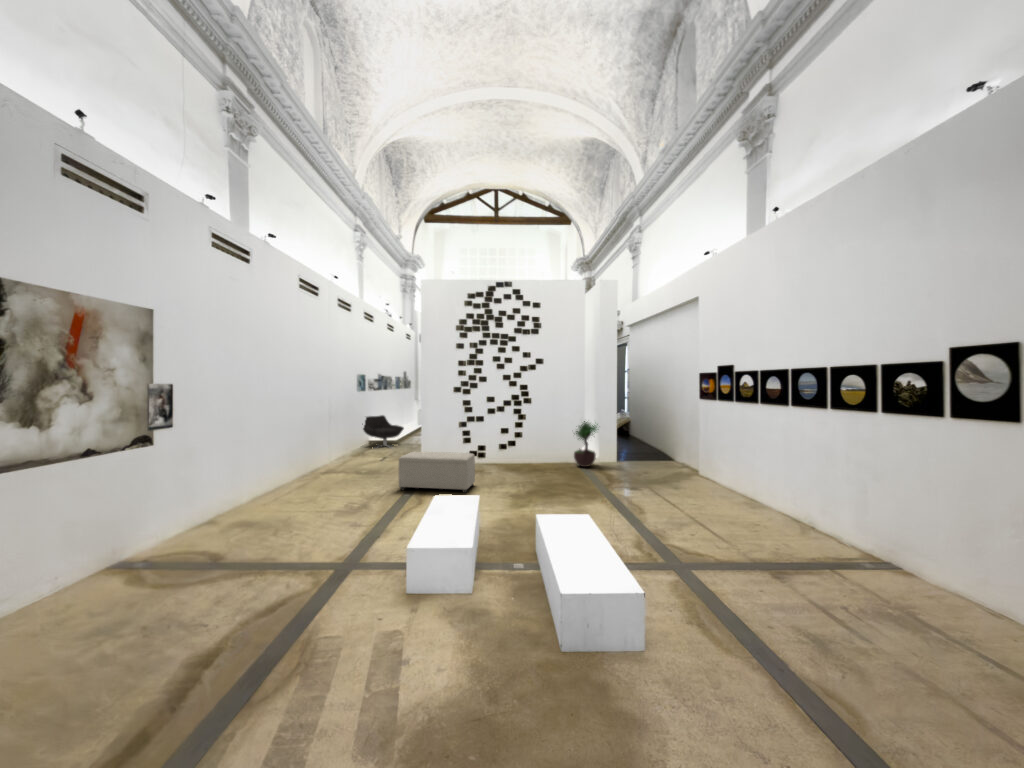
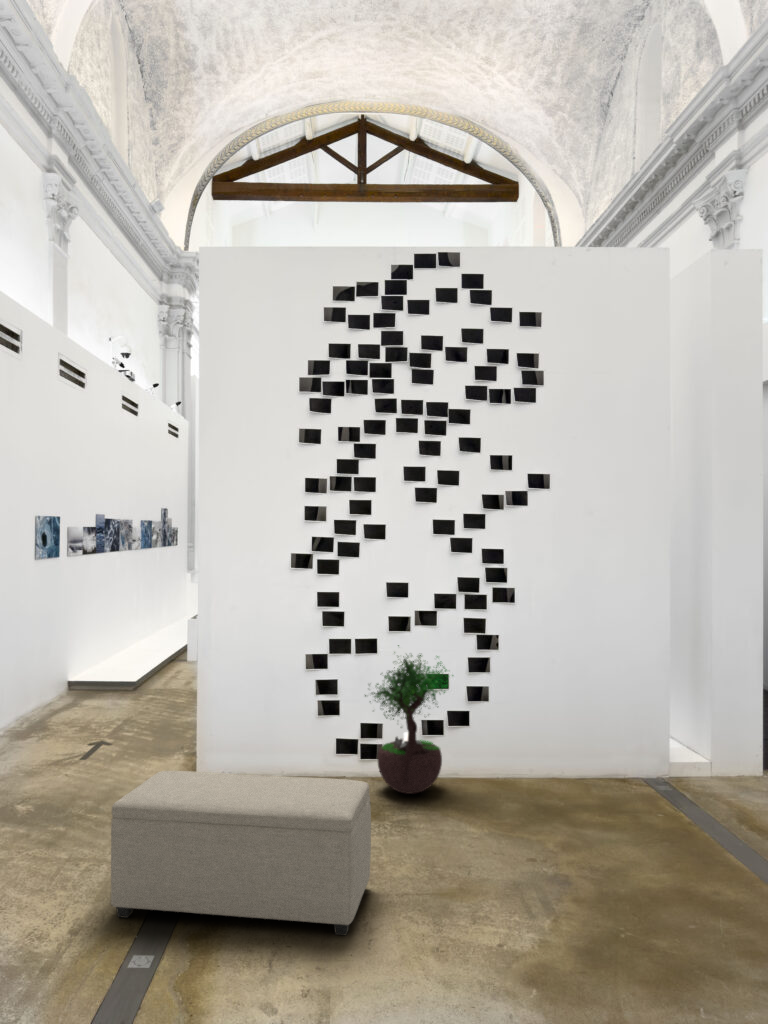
lounge chair: present [362,415,404,448] -> none [43,621,154,712]
potted tree: present [574,421,598,467] -> present [365,645,453,794]

